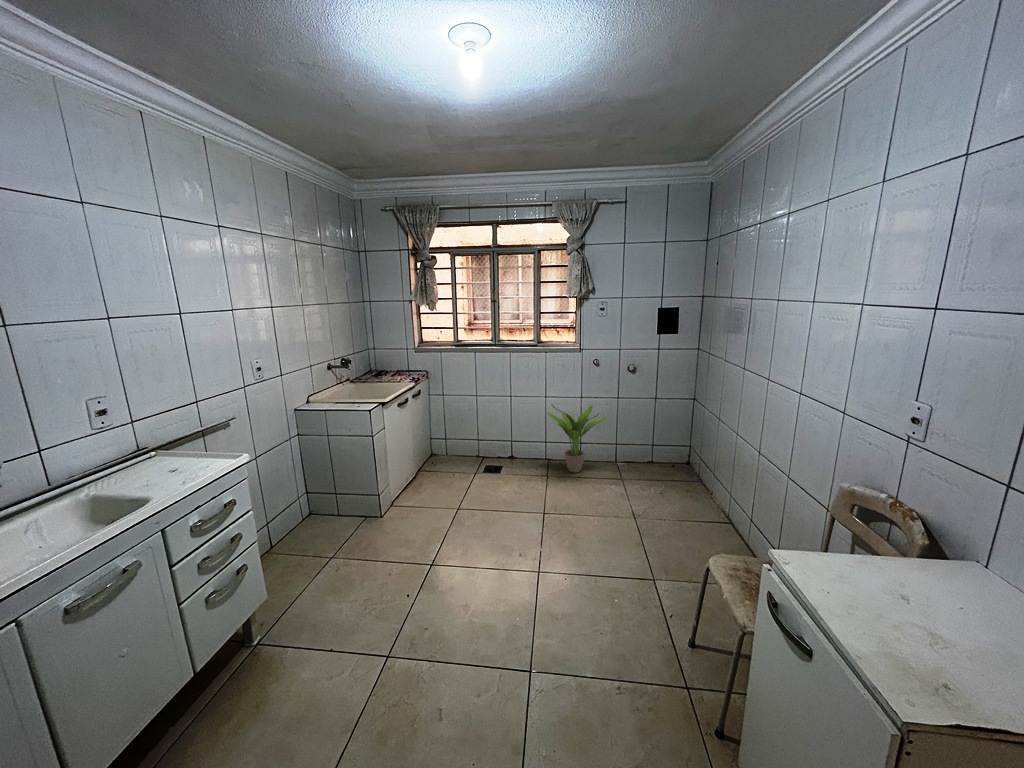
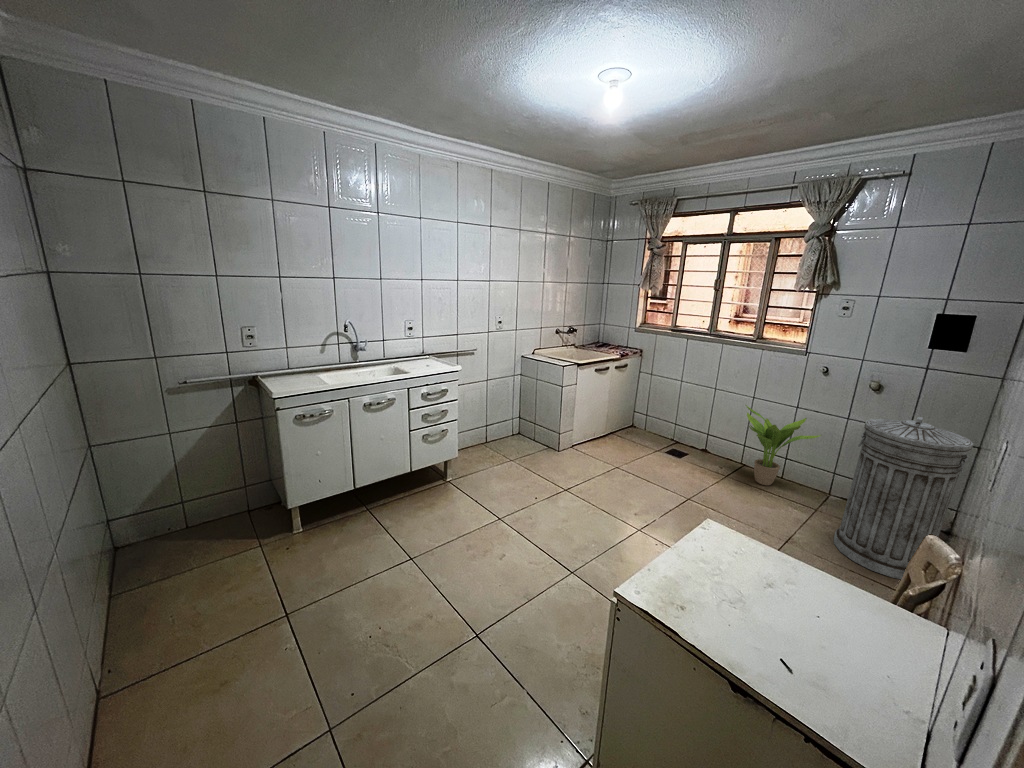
trash can: none [649,388,721,514] -> present [834,417,973,580]

